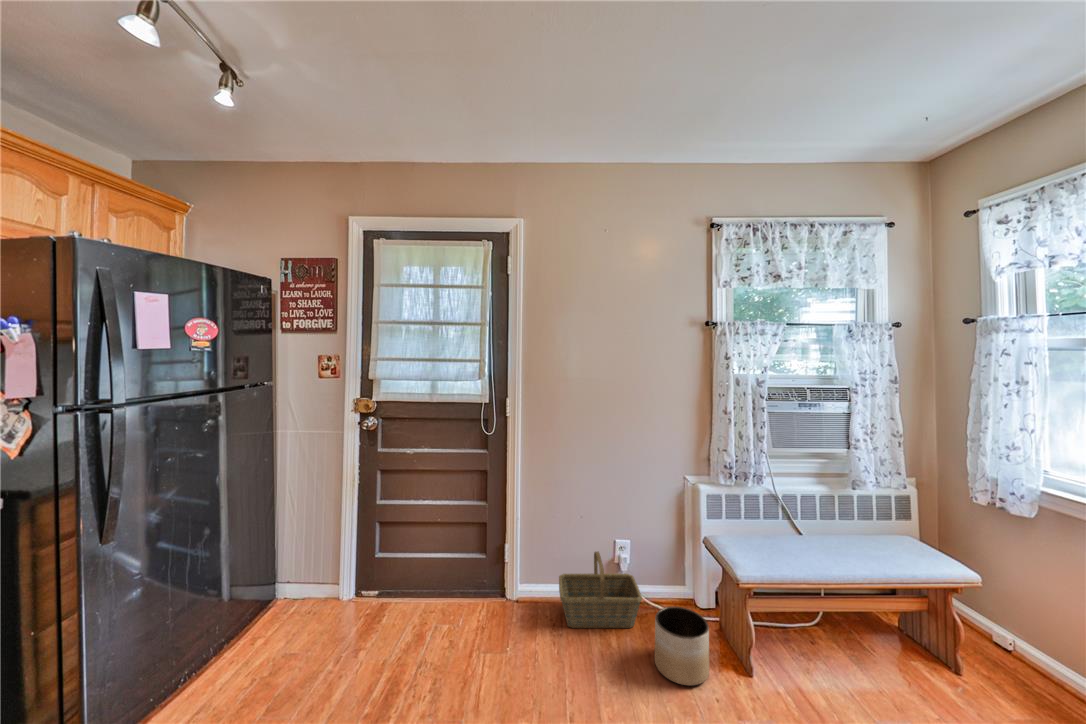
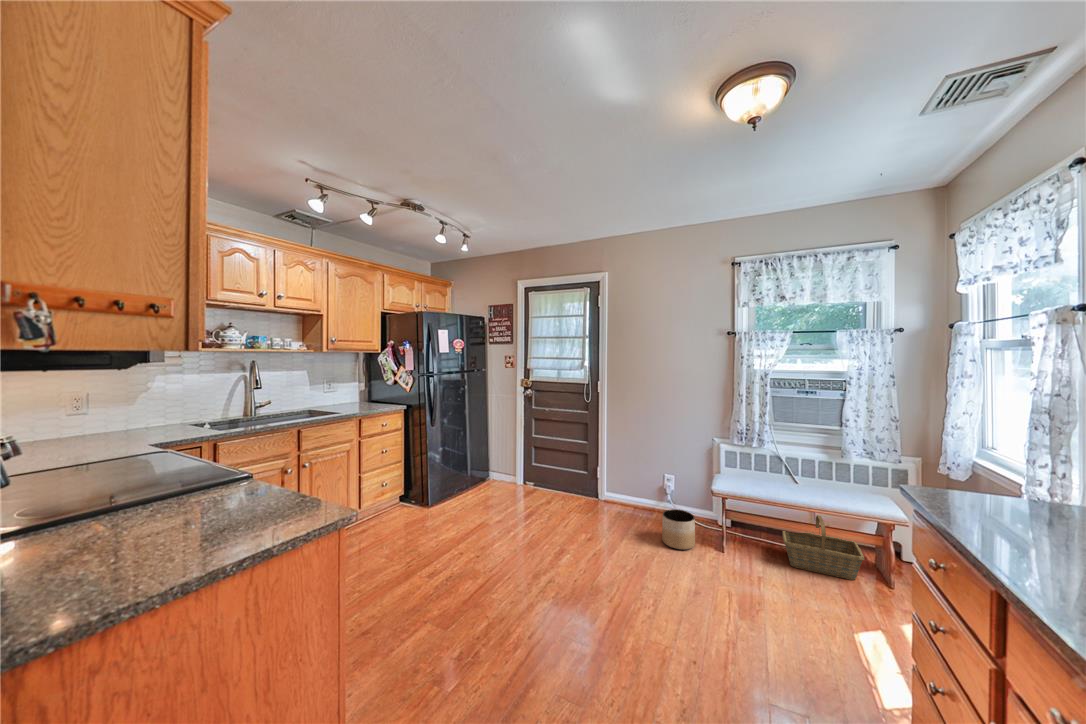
basket: present [559,552,642,628] -> present [782,515,864,580]

